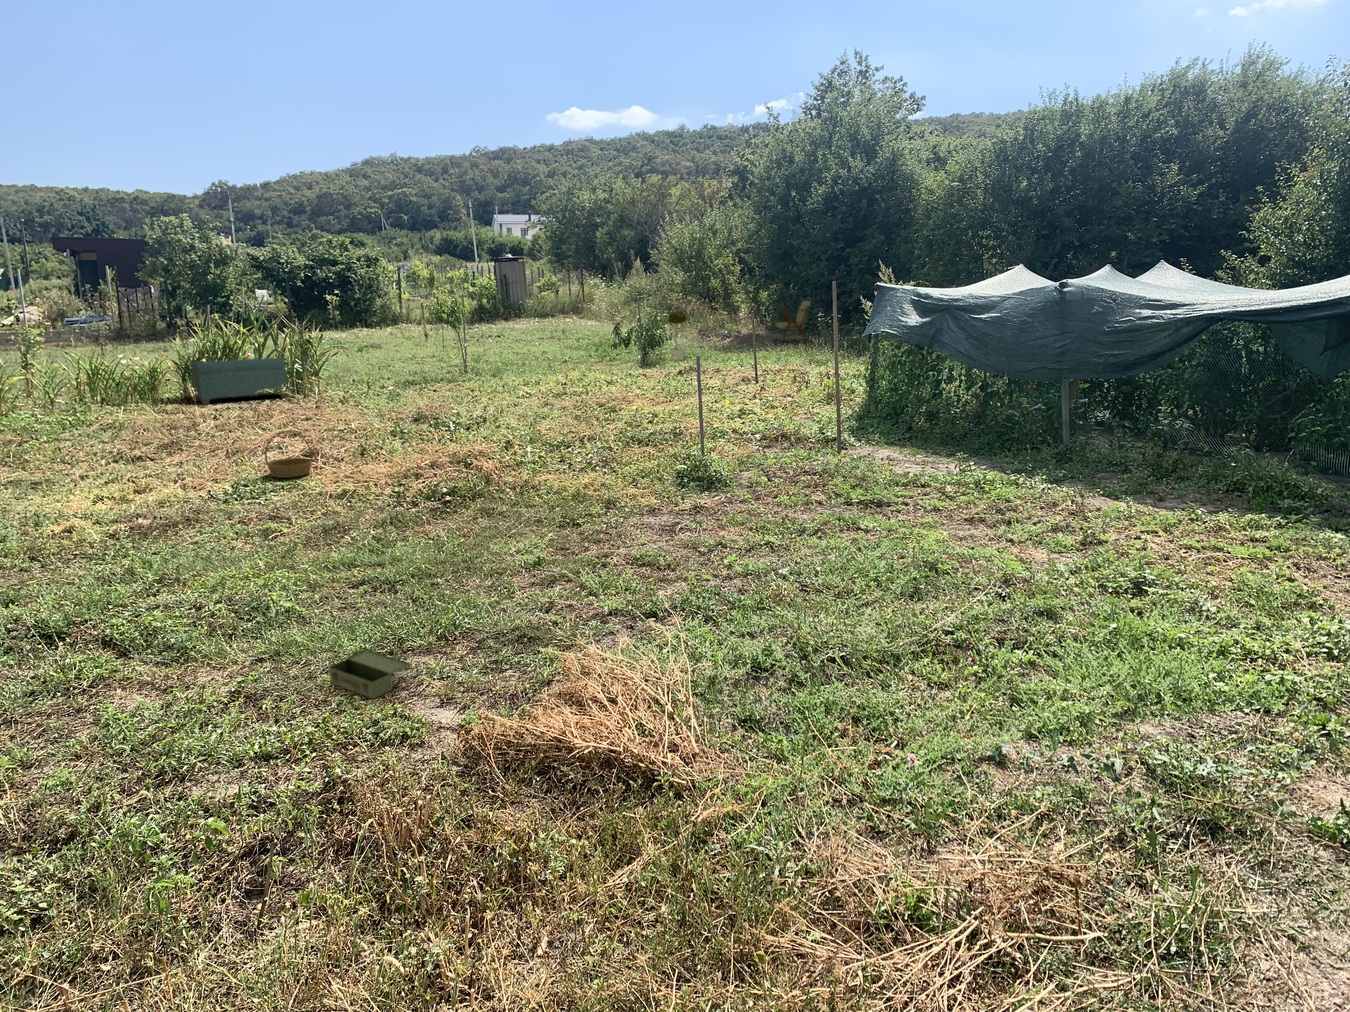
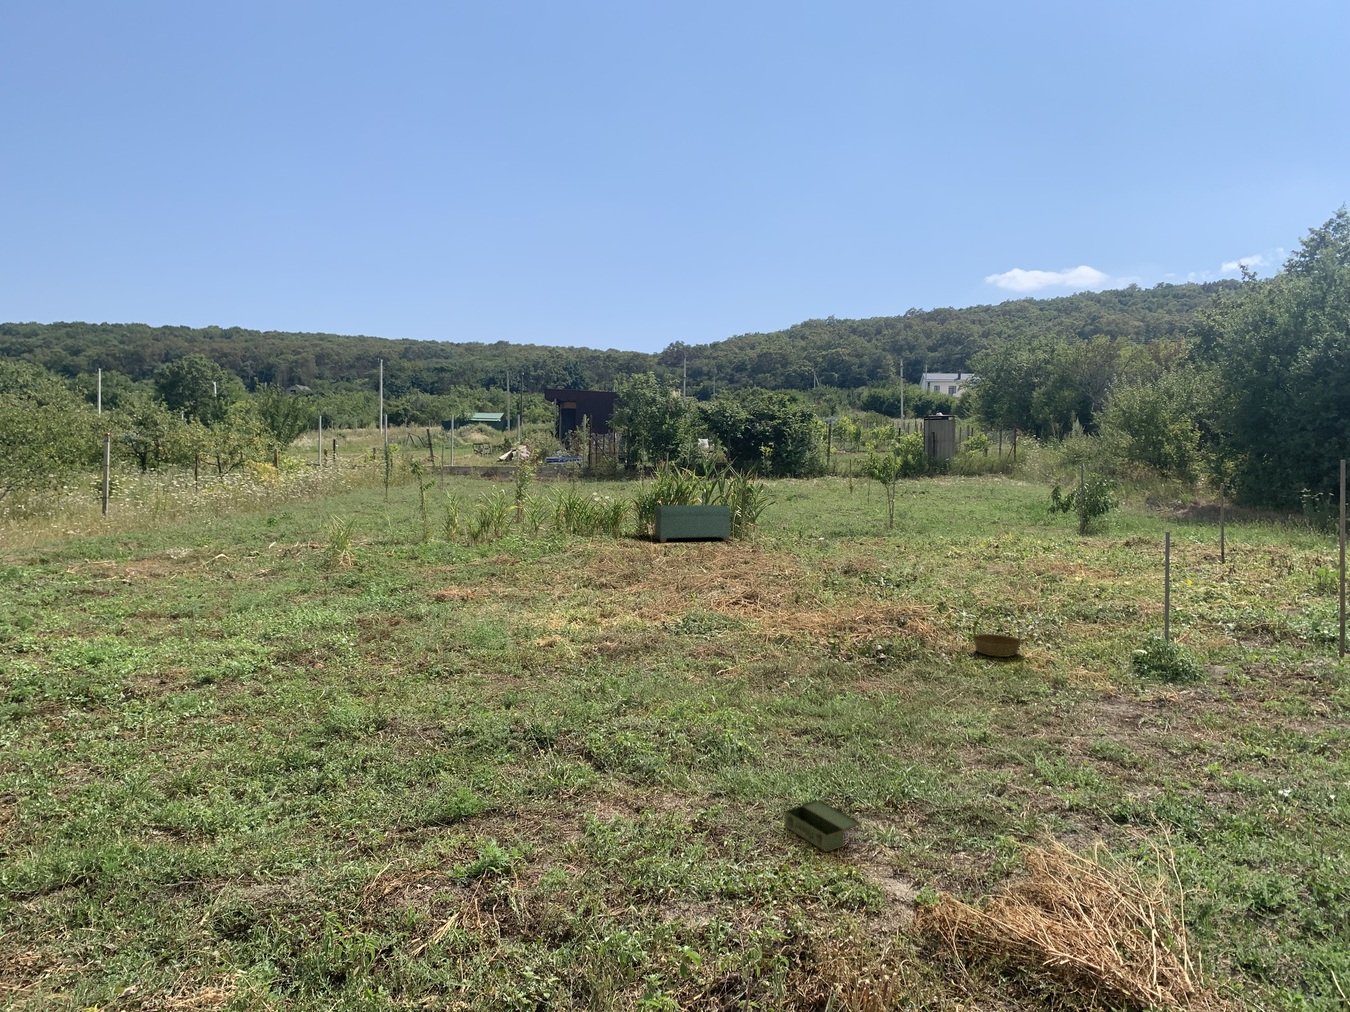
lounge chair: present [776,301,812,342] -> none [1241,466,1293,516]
potted tree: present [668,310,687,360] -> none [1108,474,1133,528]
basket: present [265,431,313,478] -> present [973,606,1021,657]

